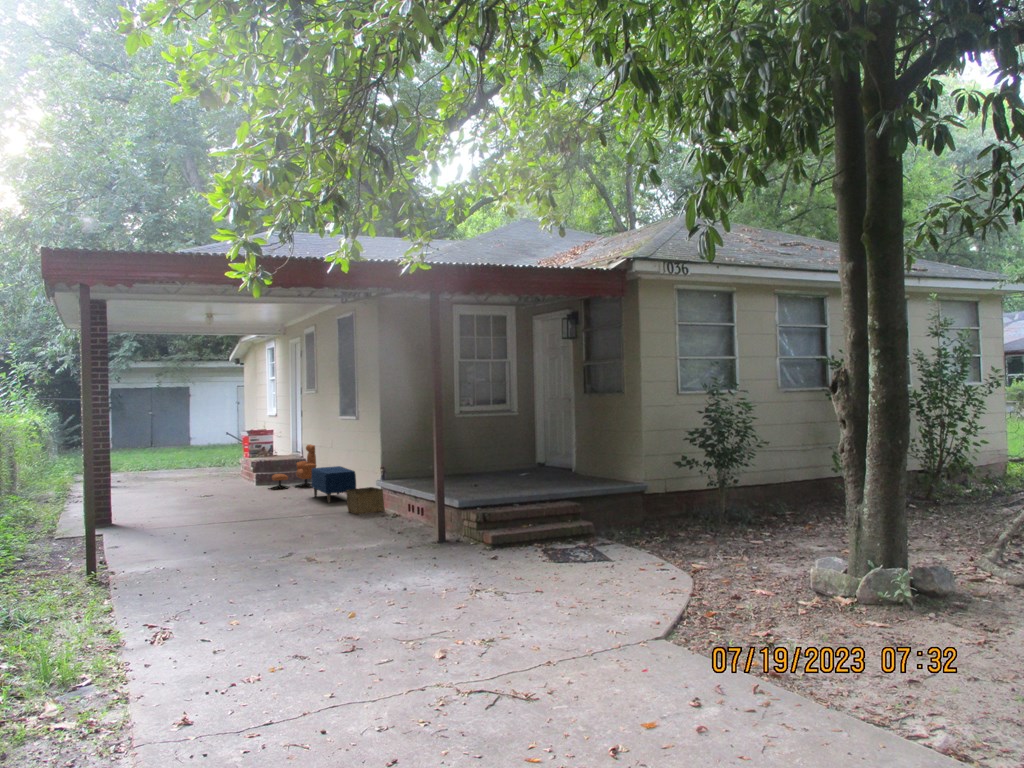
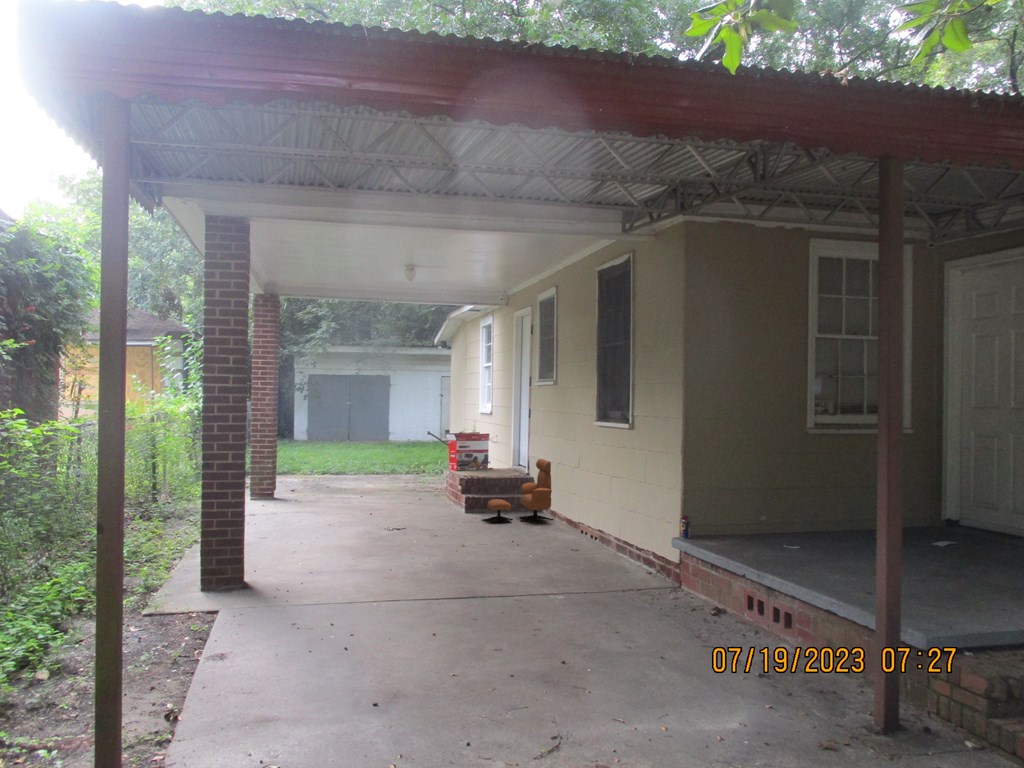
bench: present [312,466,356,503] -> none [550,498,625,562]
storage bin: present [346,487,385,515] -> none [619,547,689,600]

